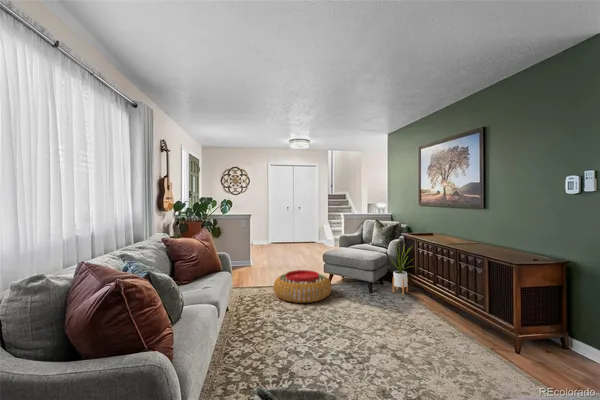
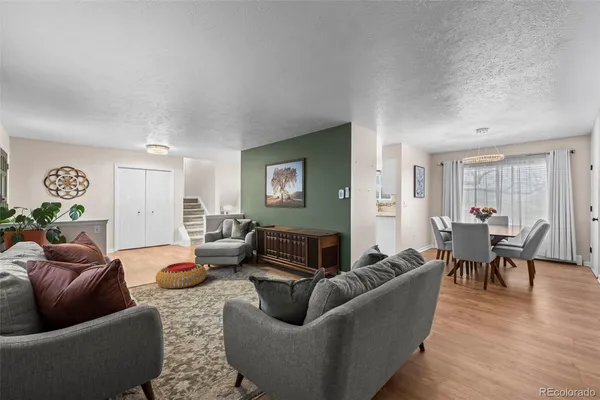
house plant: present [392,246,409,294] -> none [244,232,265,270]

